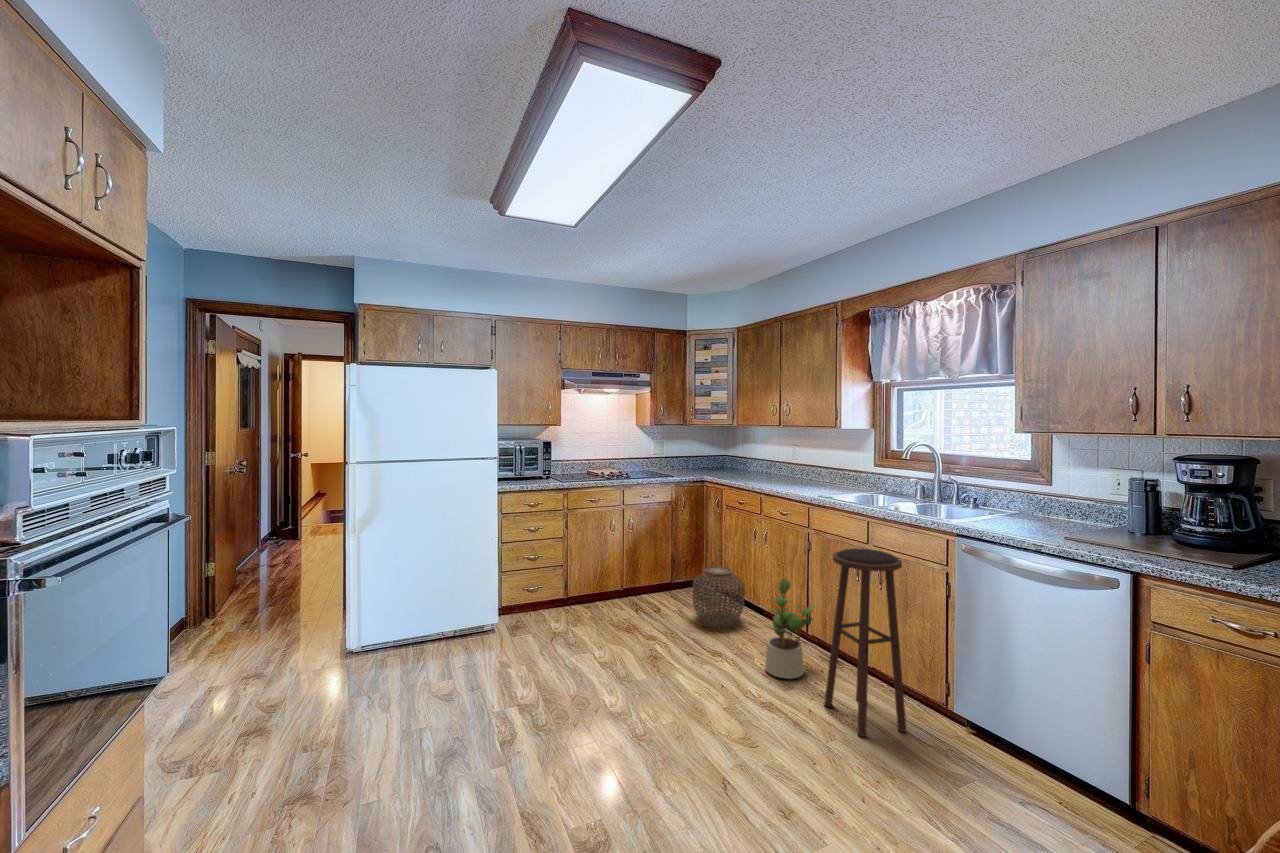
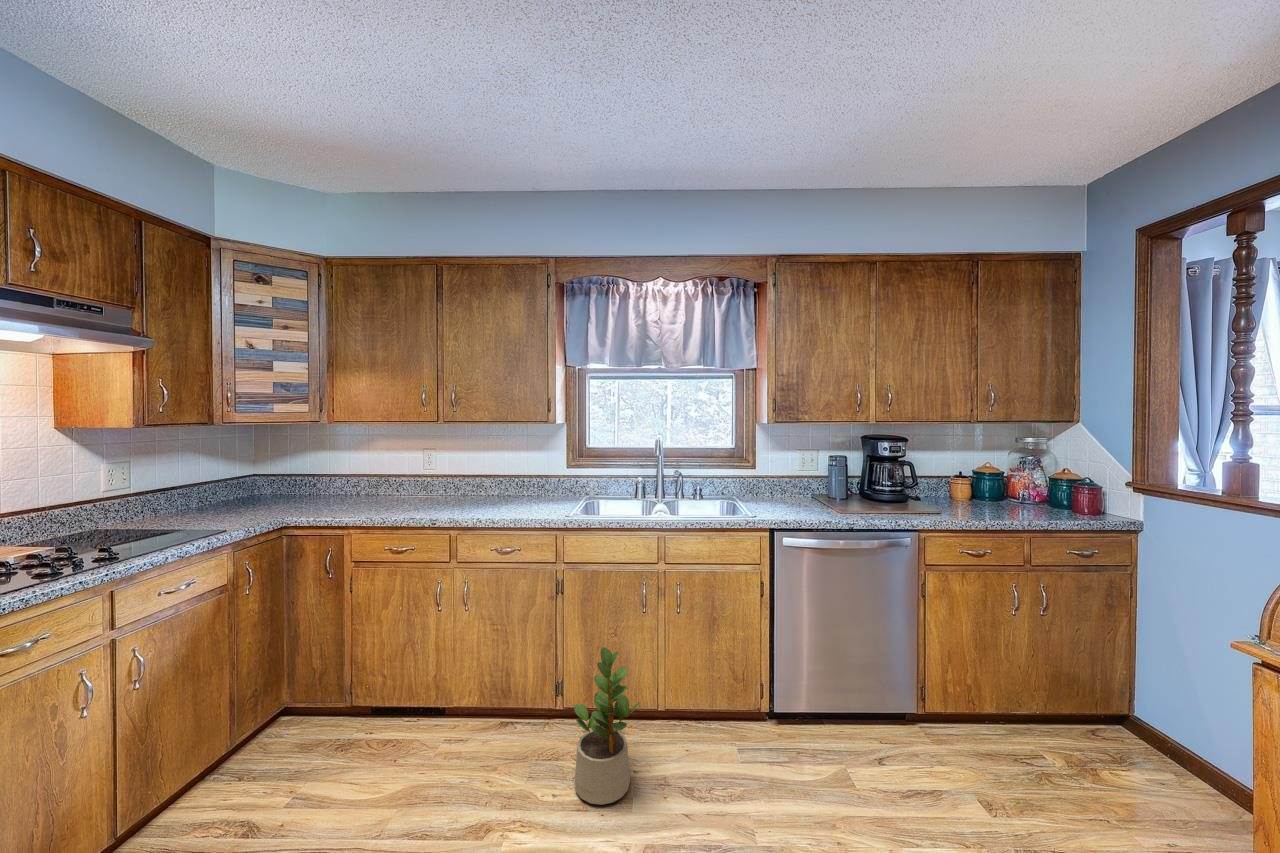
stool: present [825,548,906,737] -> none [697,569,786,807]
woven basket: present [693,566,745,628] -> none [356,667,458,791]

